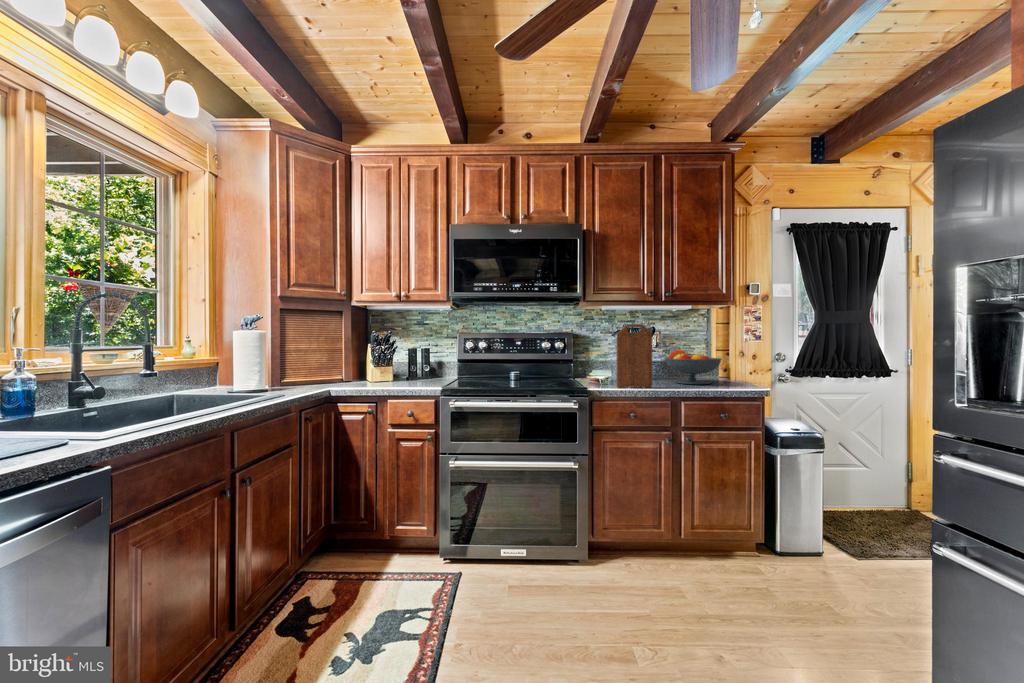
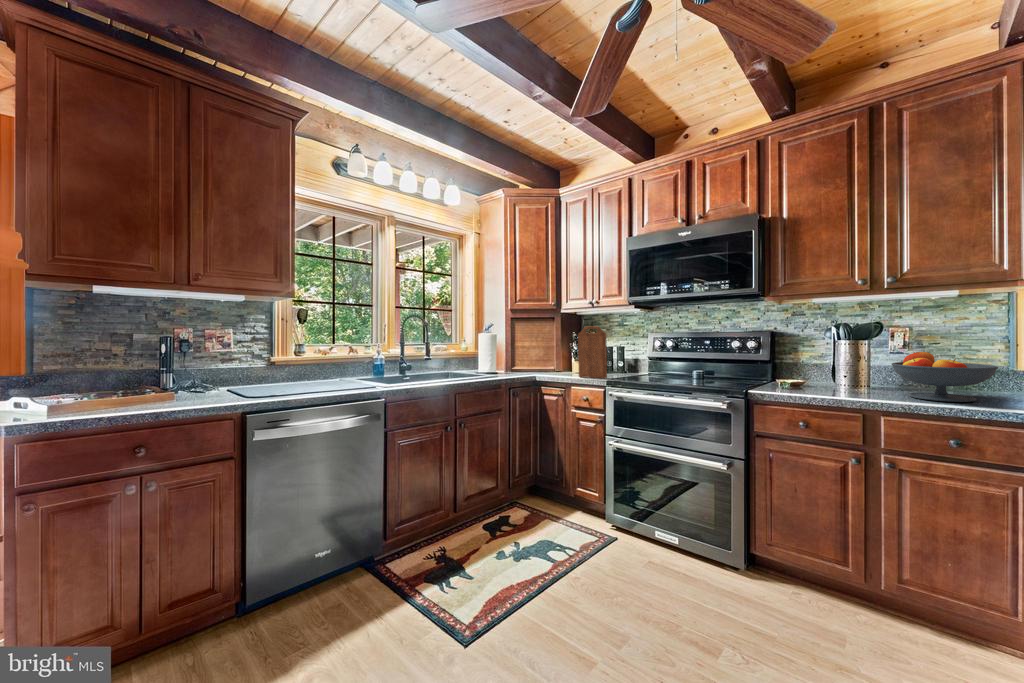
cutting board: present [616,324,652,388] -> present [578,326,607,378]

